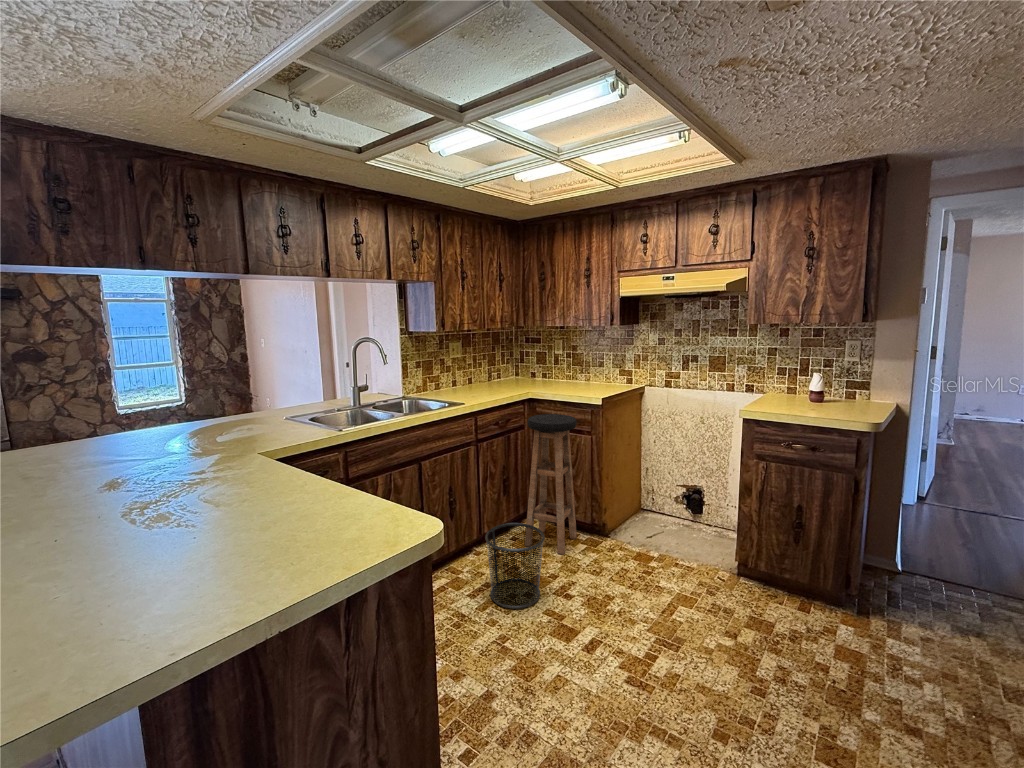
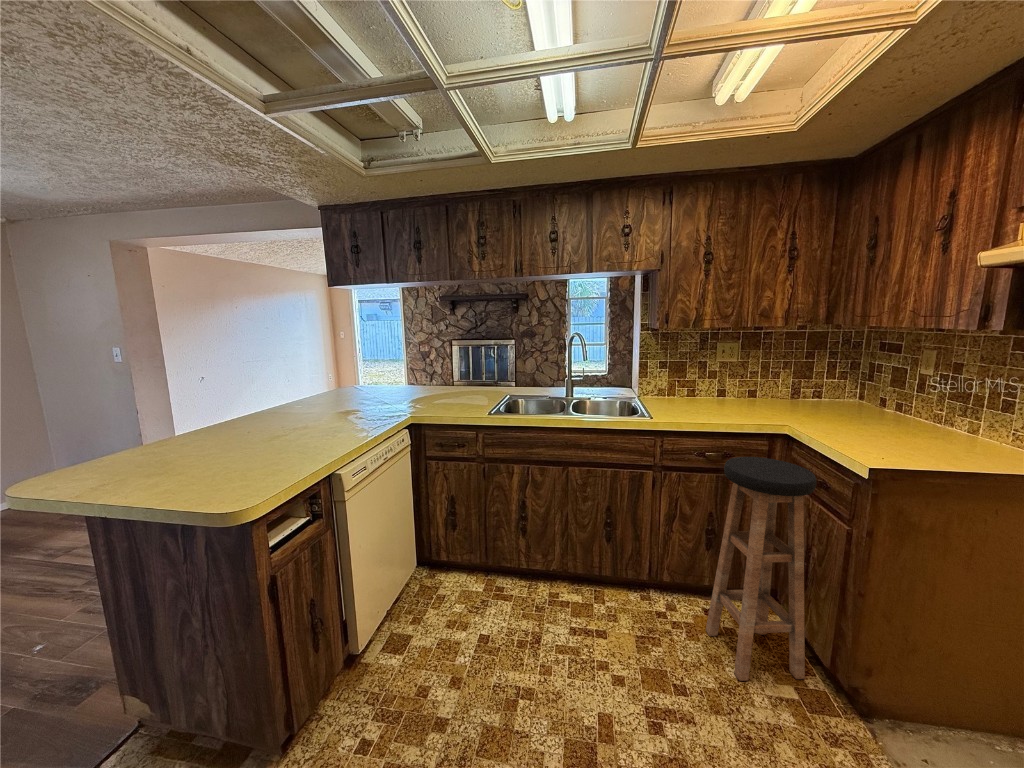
waste bin: present [485,523,545,609] -> none [571,571,651,695]

